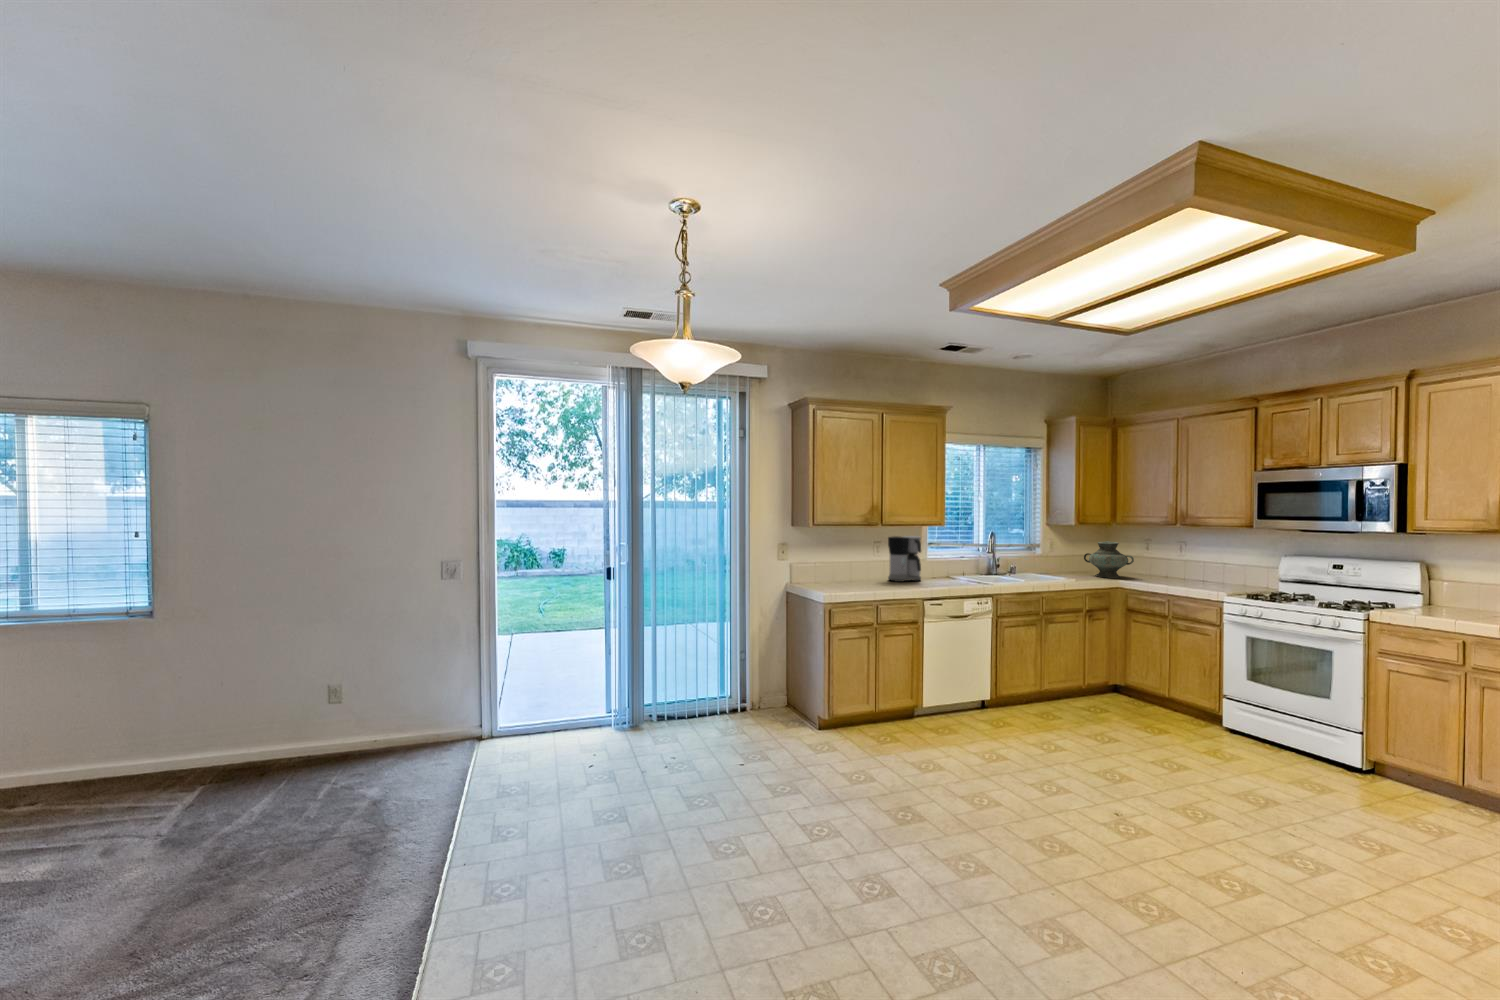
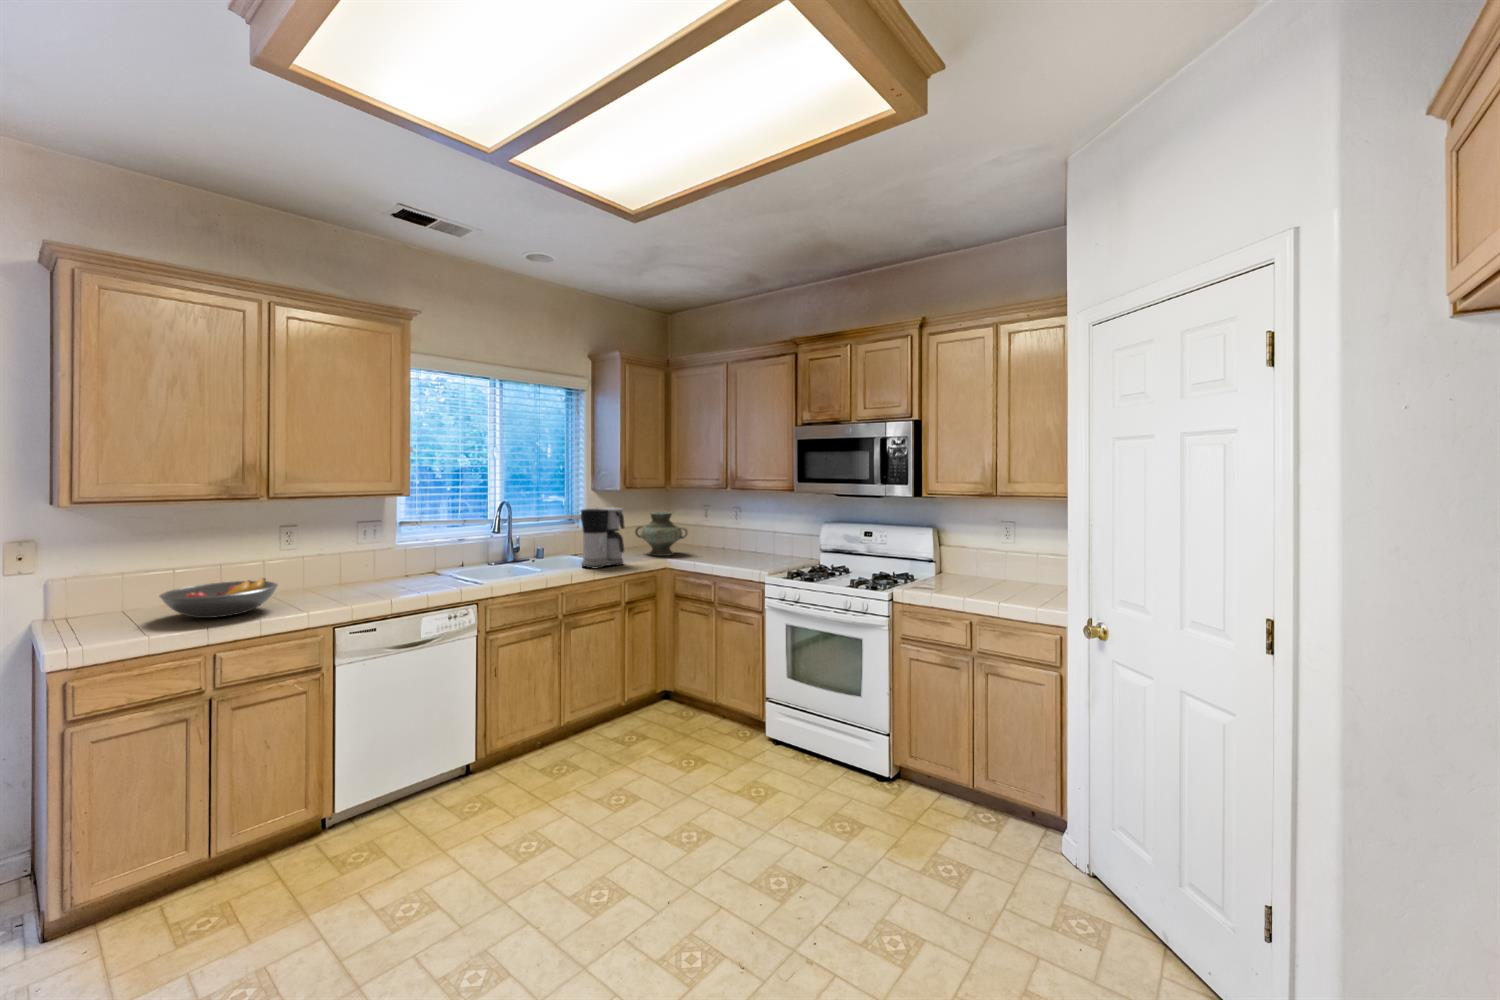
coffee maker: present [888,536,921,582] -> present [581,507,624,569]
fruit bowl: none [842,569,891,588] -> present [160,578,278,618]

